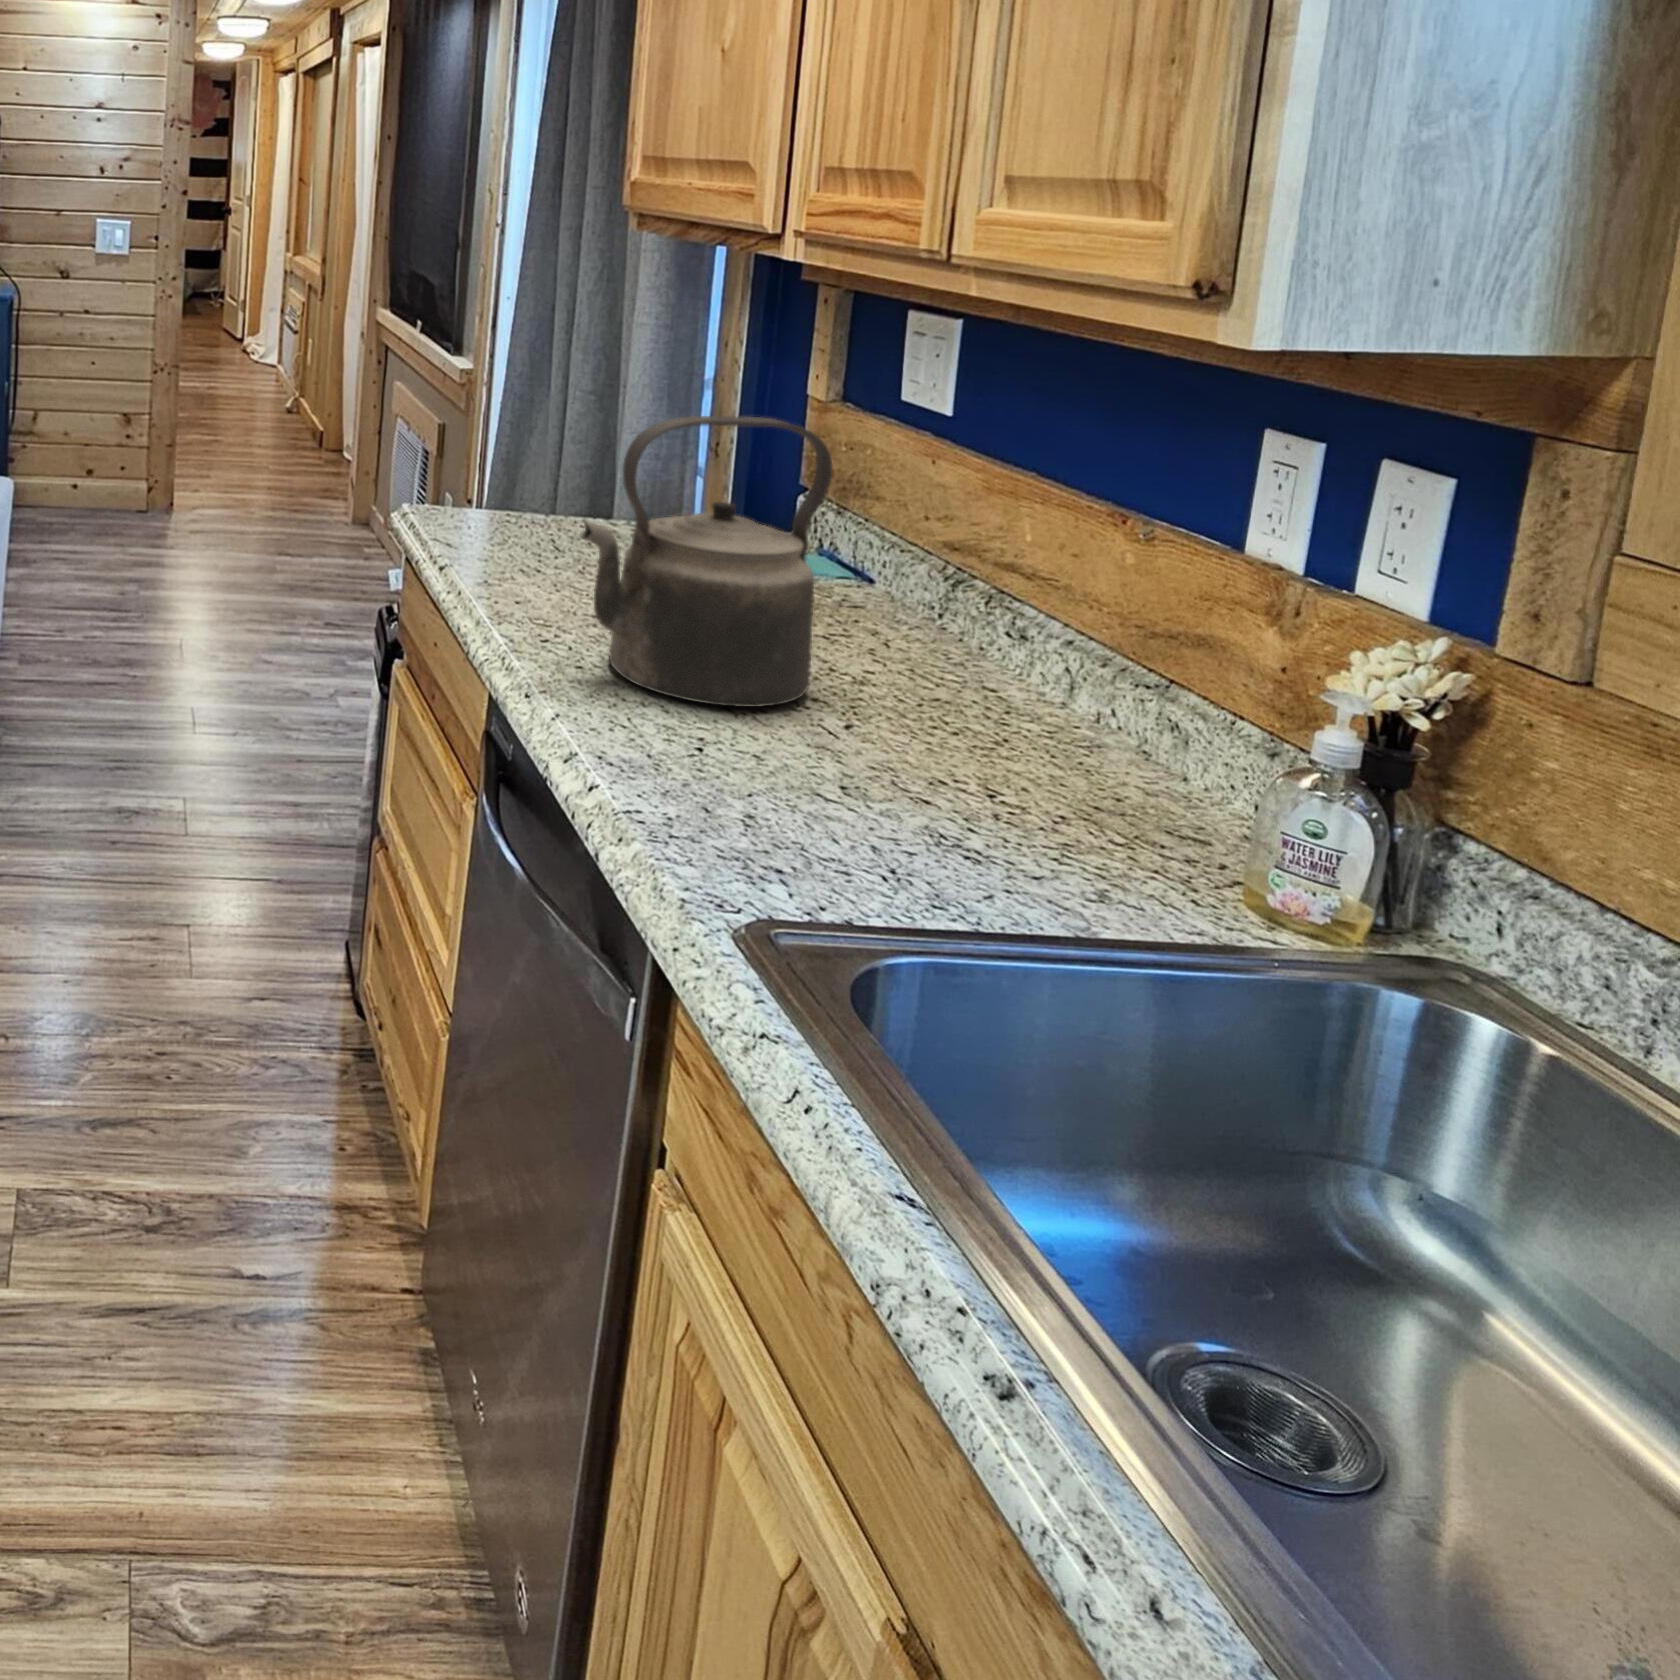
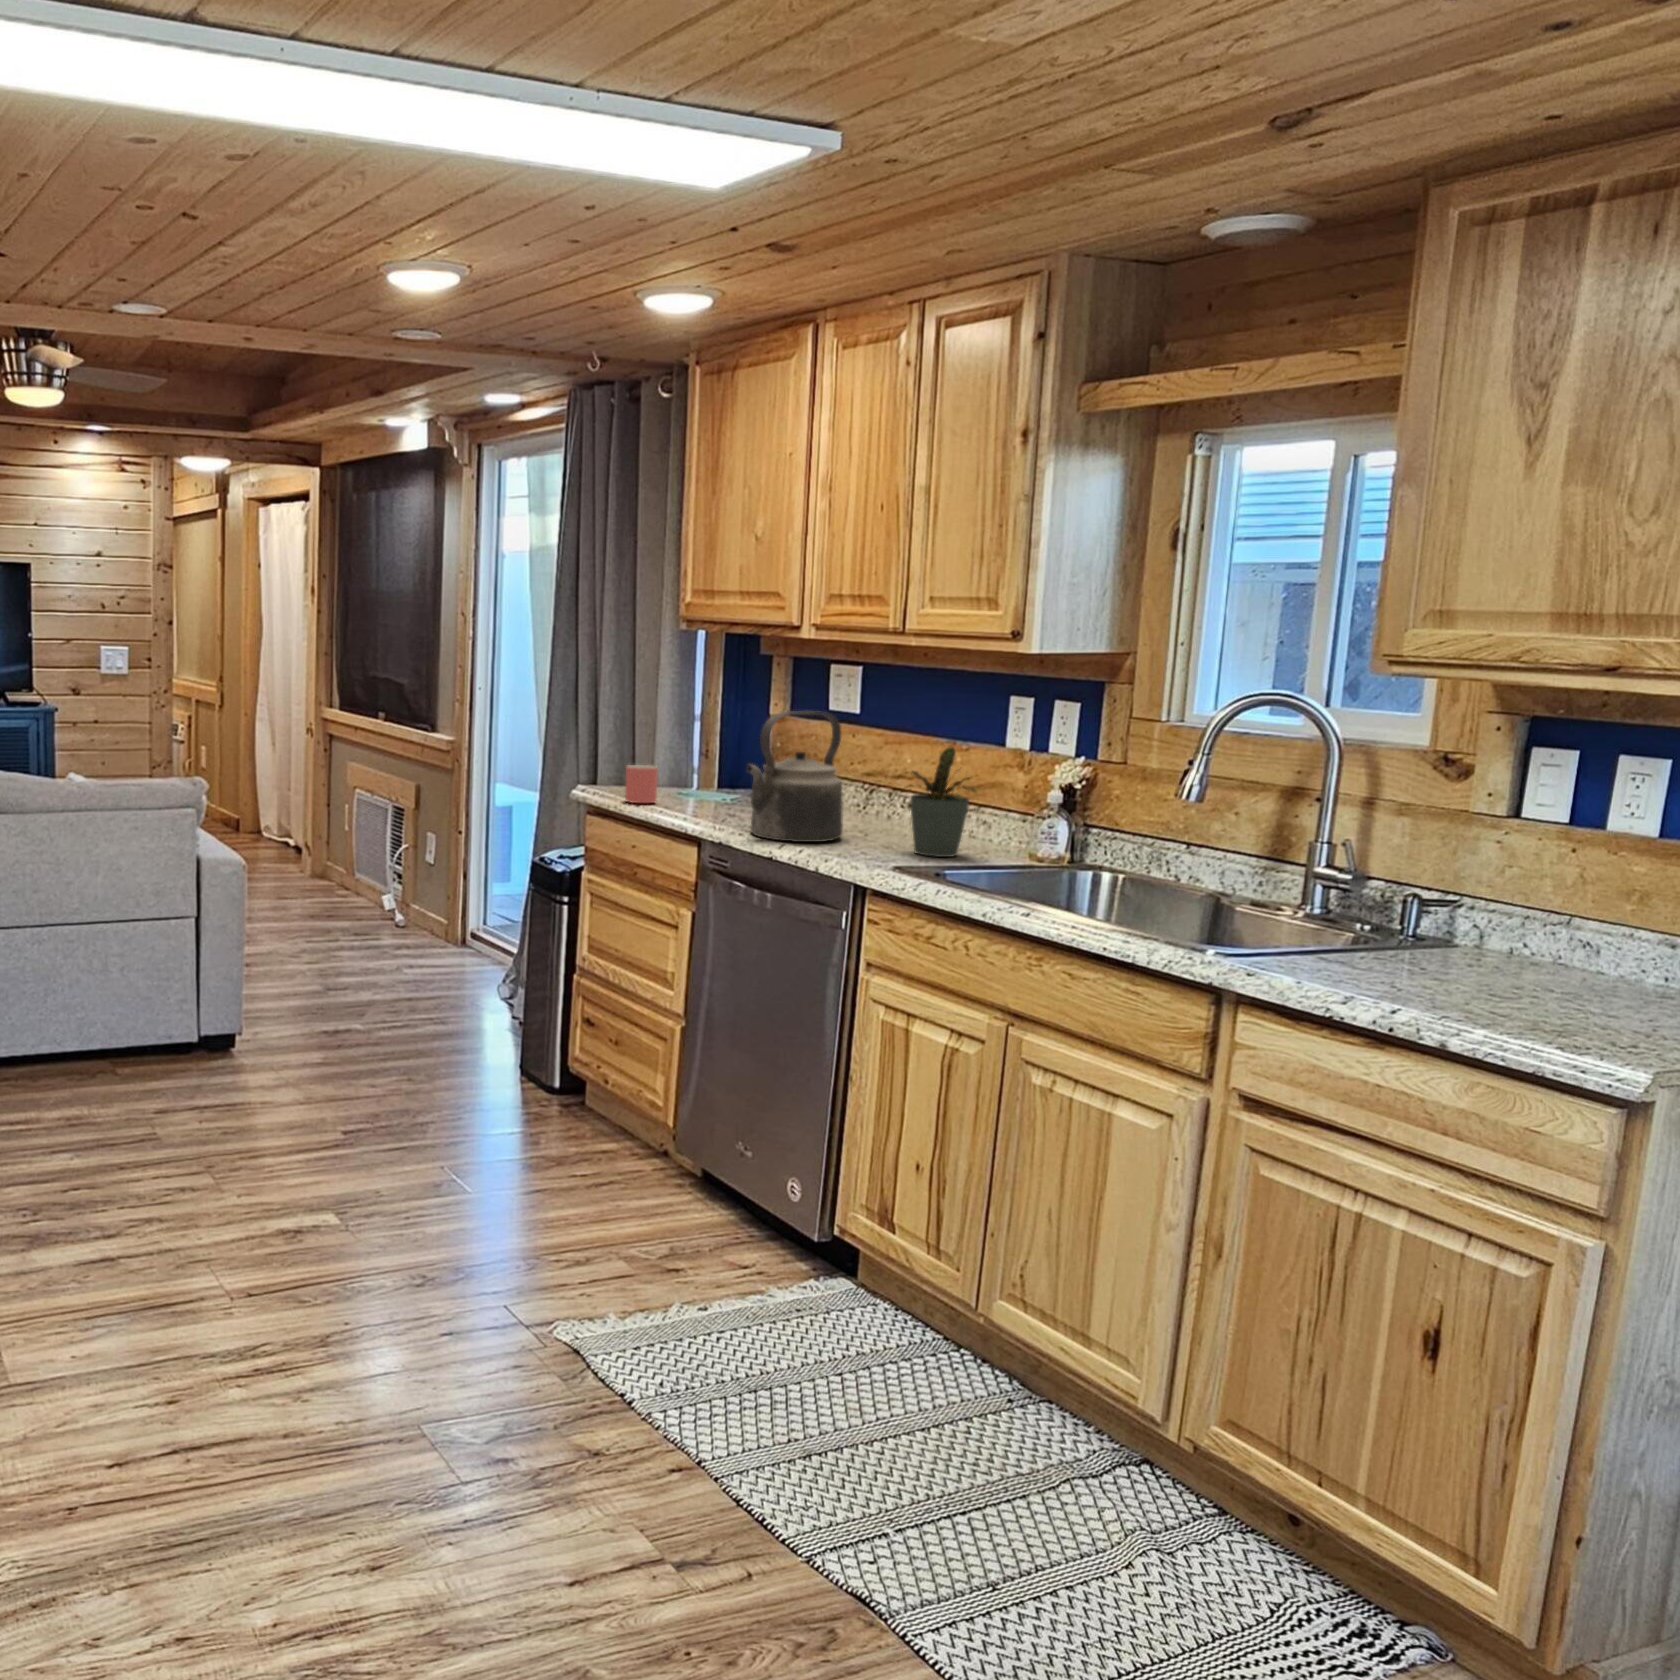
mug: none [475,472,537,546] -> present [625,765,658,803]
potted plant: none [915,548,1114,808] -> present [900,747,977,857]

